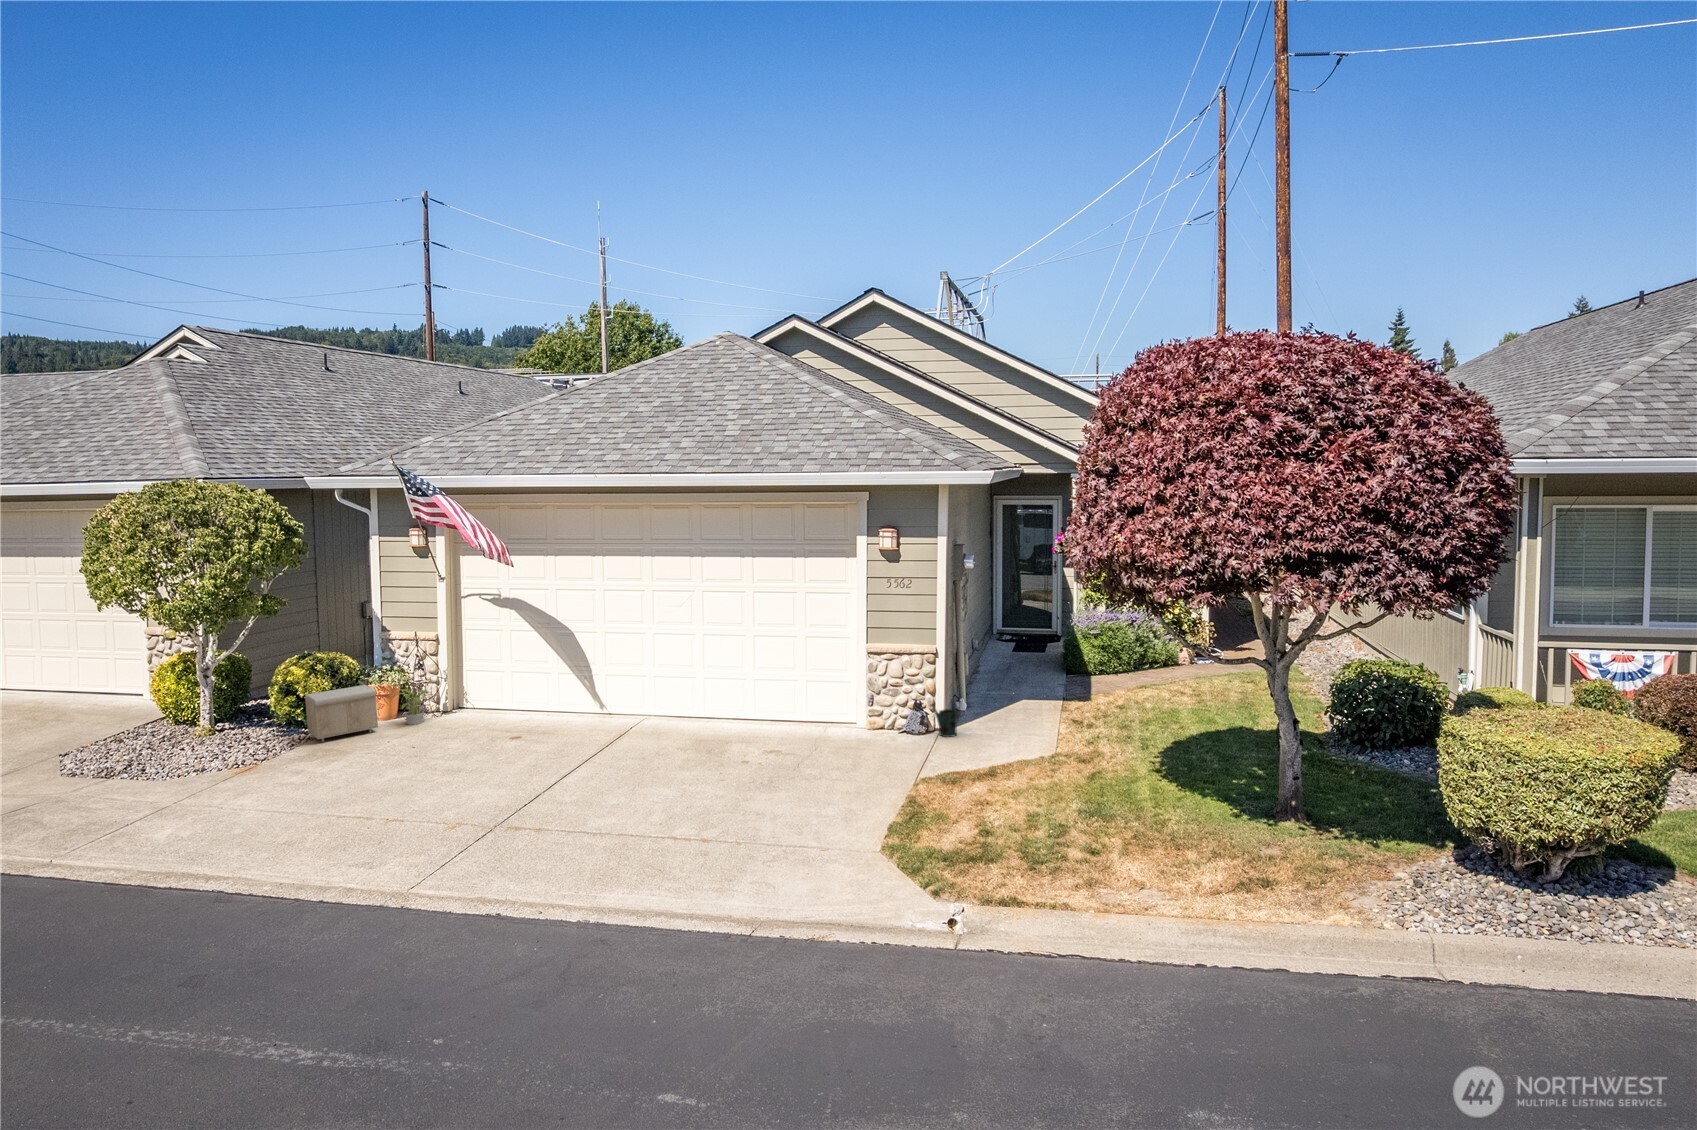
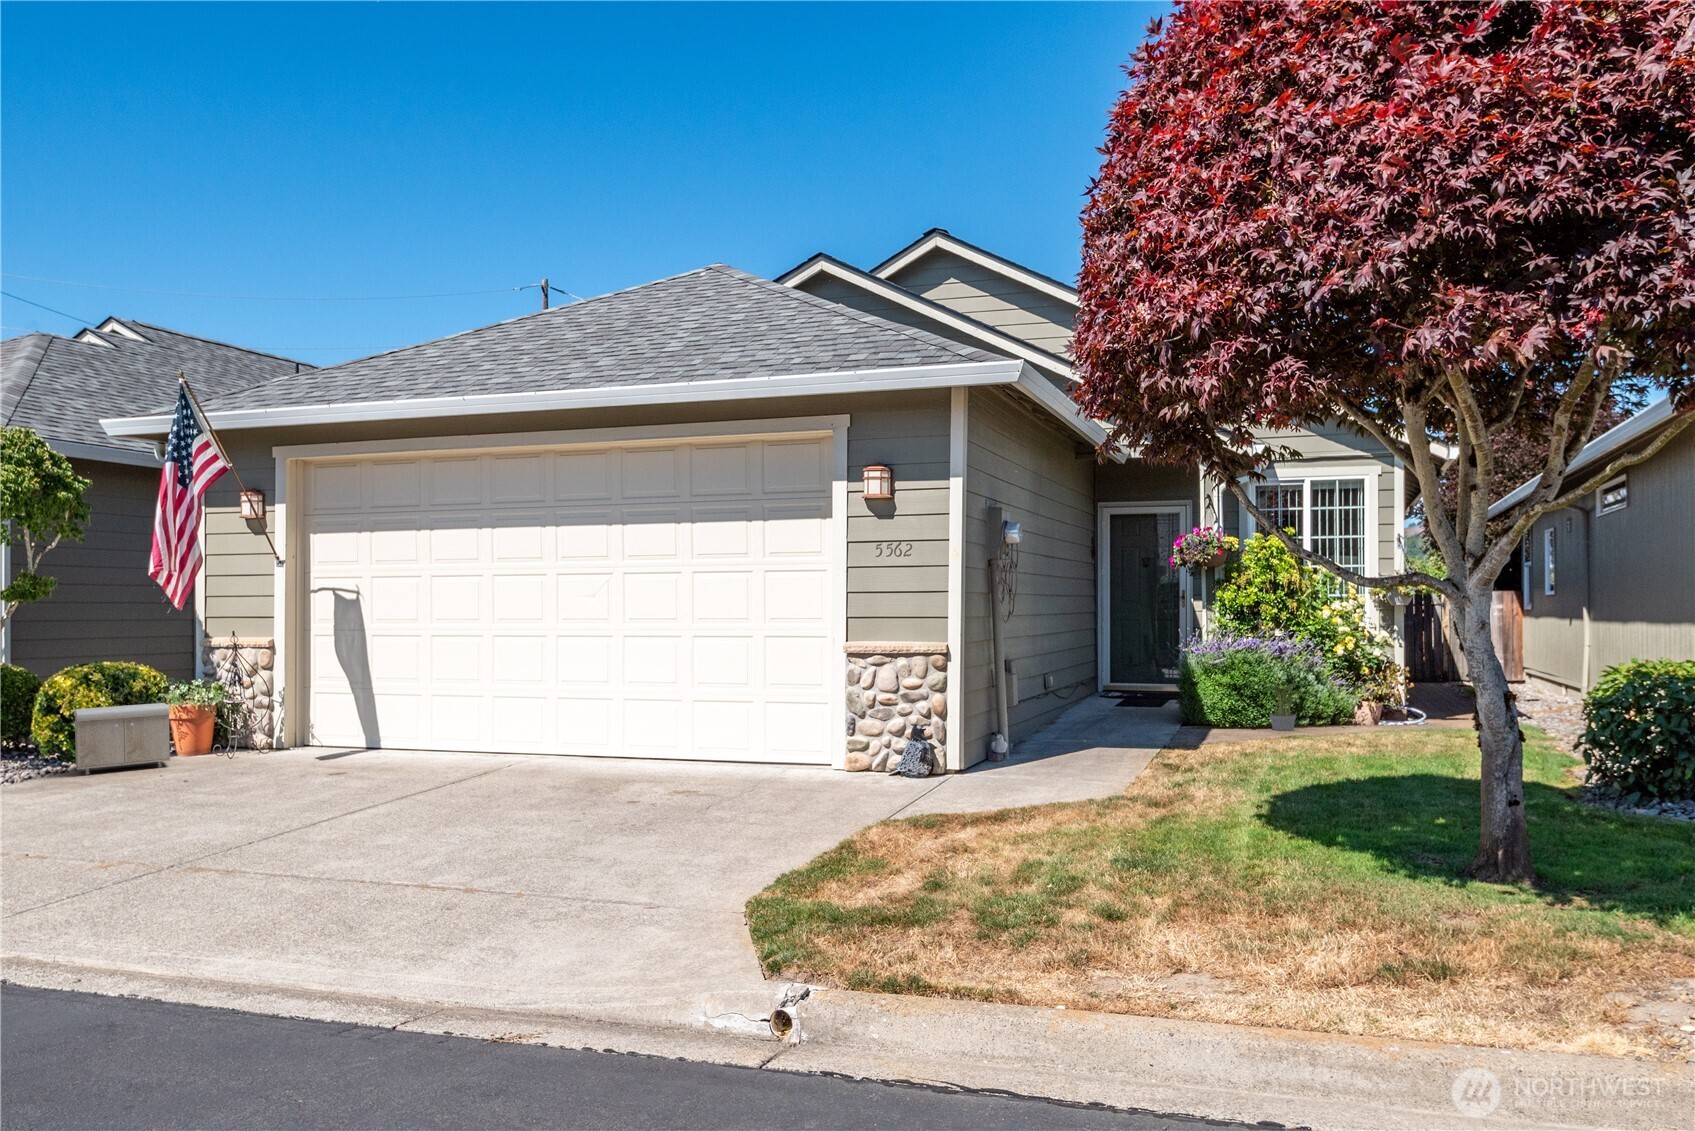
potted plant: present [392,689,433,725] -> present [1257,683,1306,731]
watering can: present [931,703,959,737] -> none [935,734,974,784]

